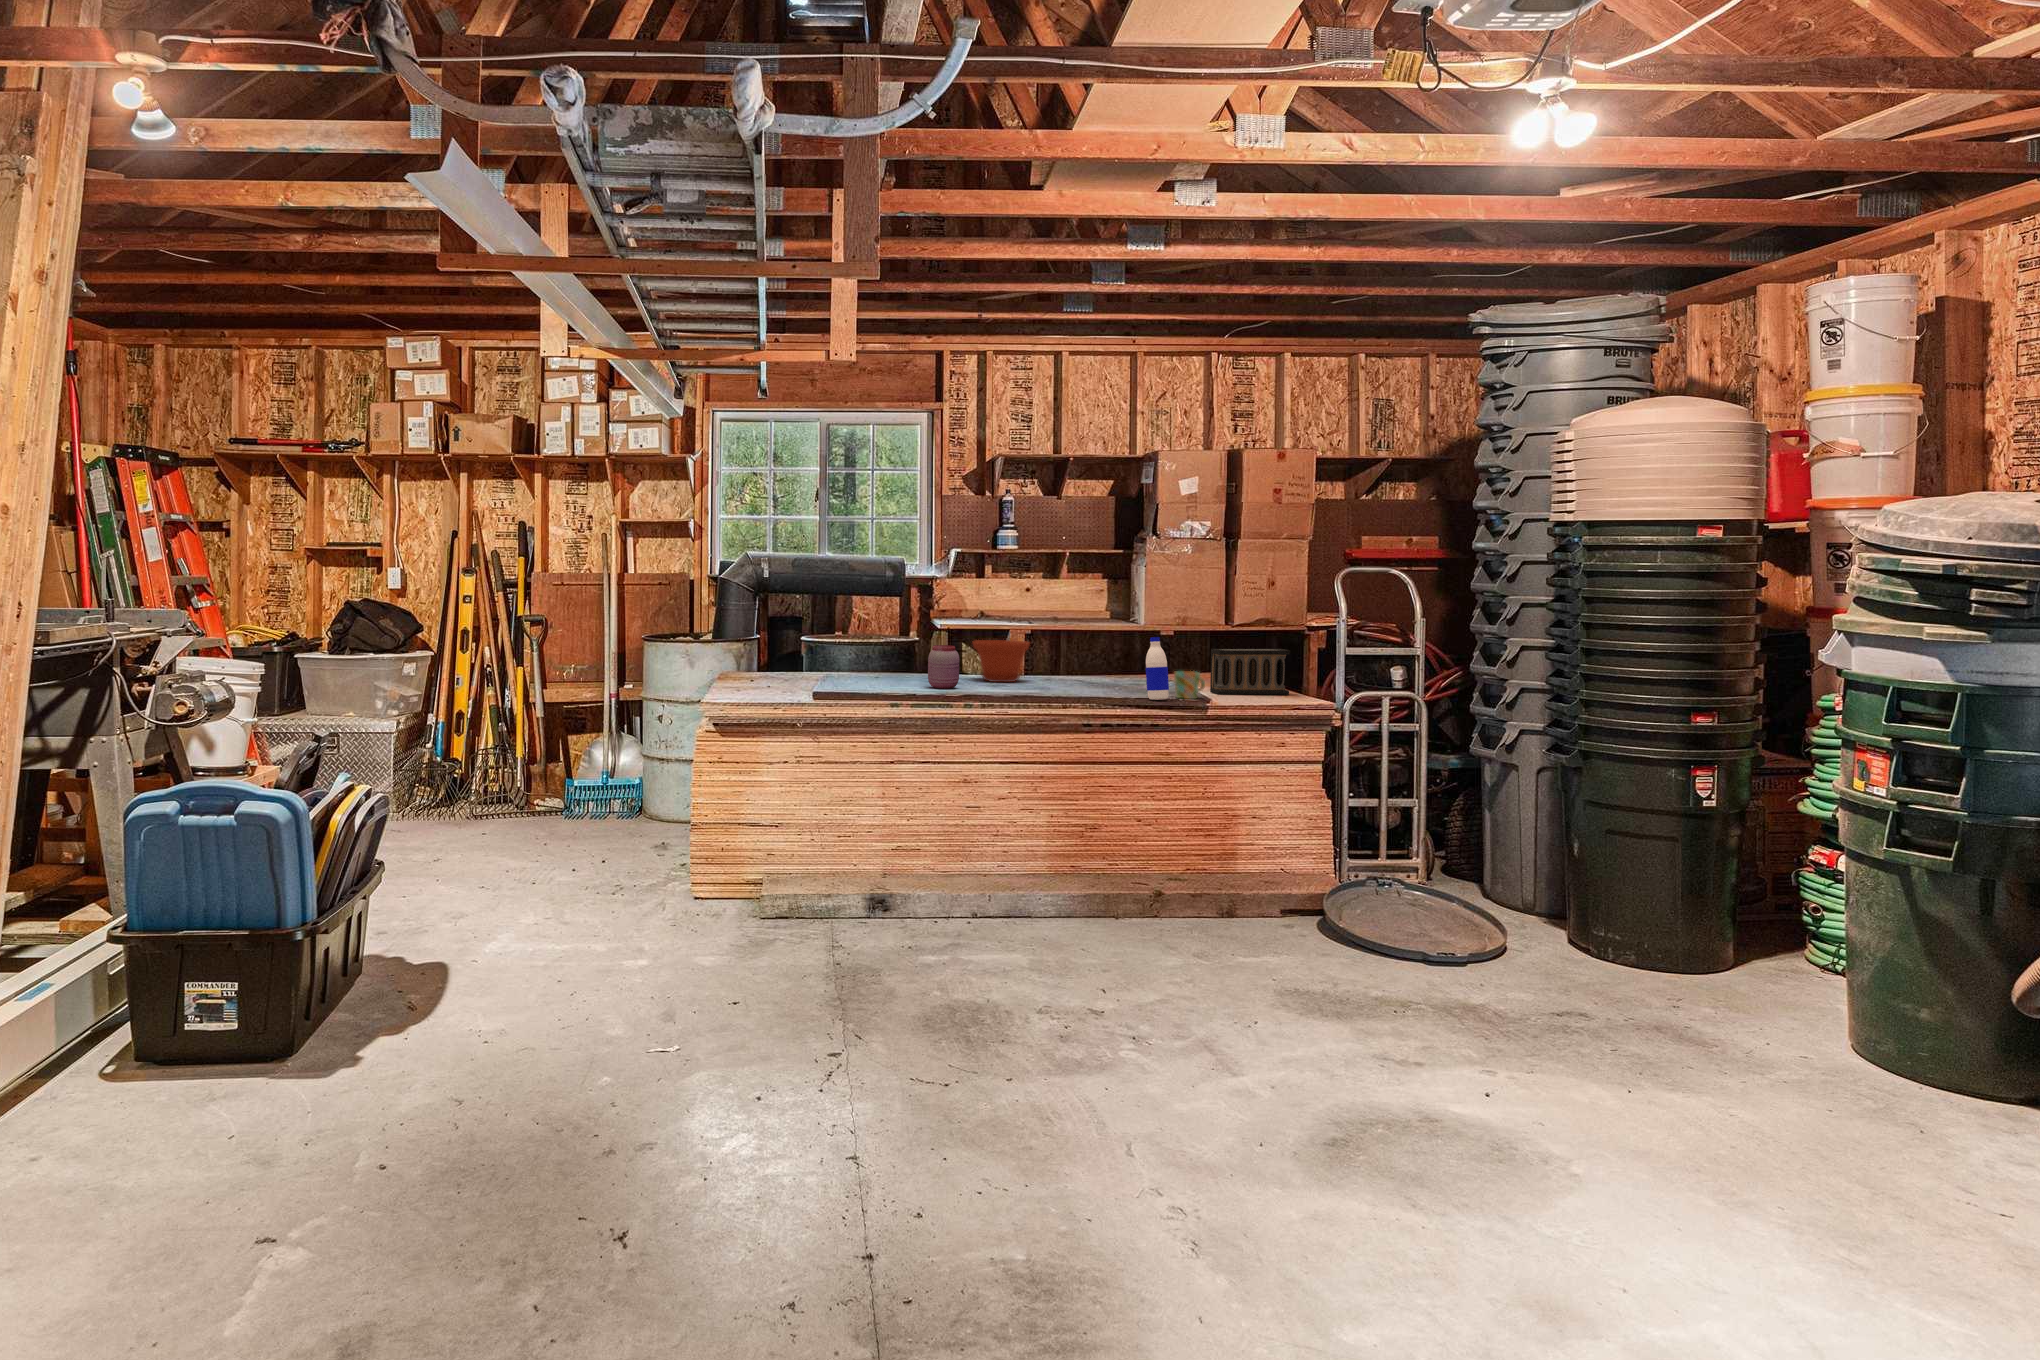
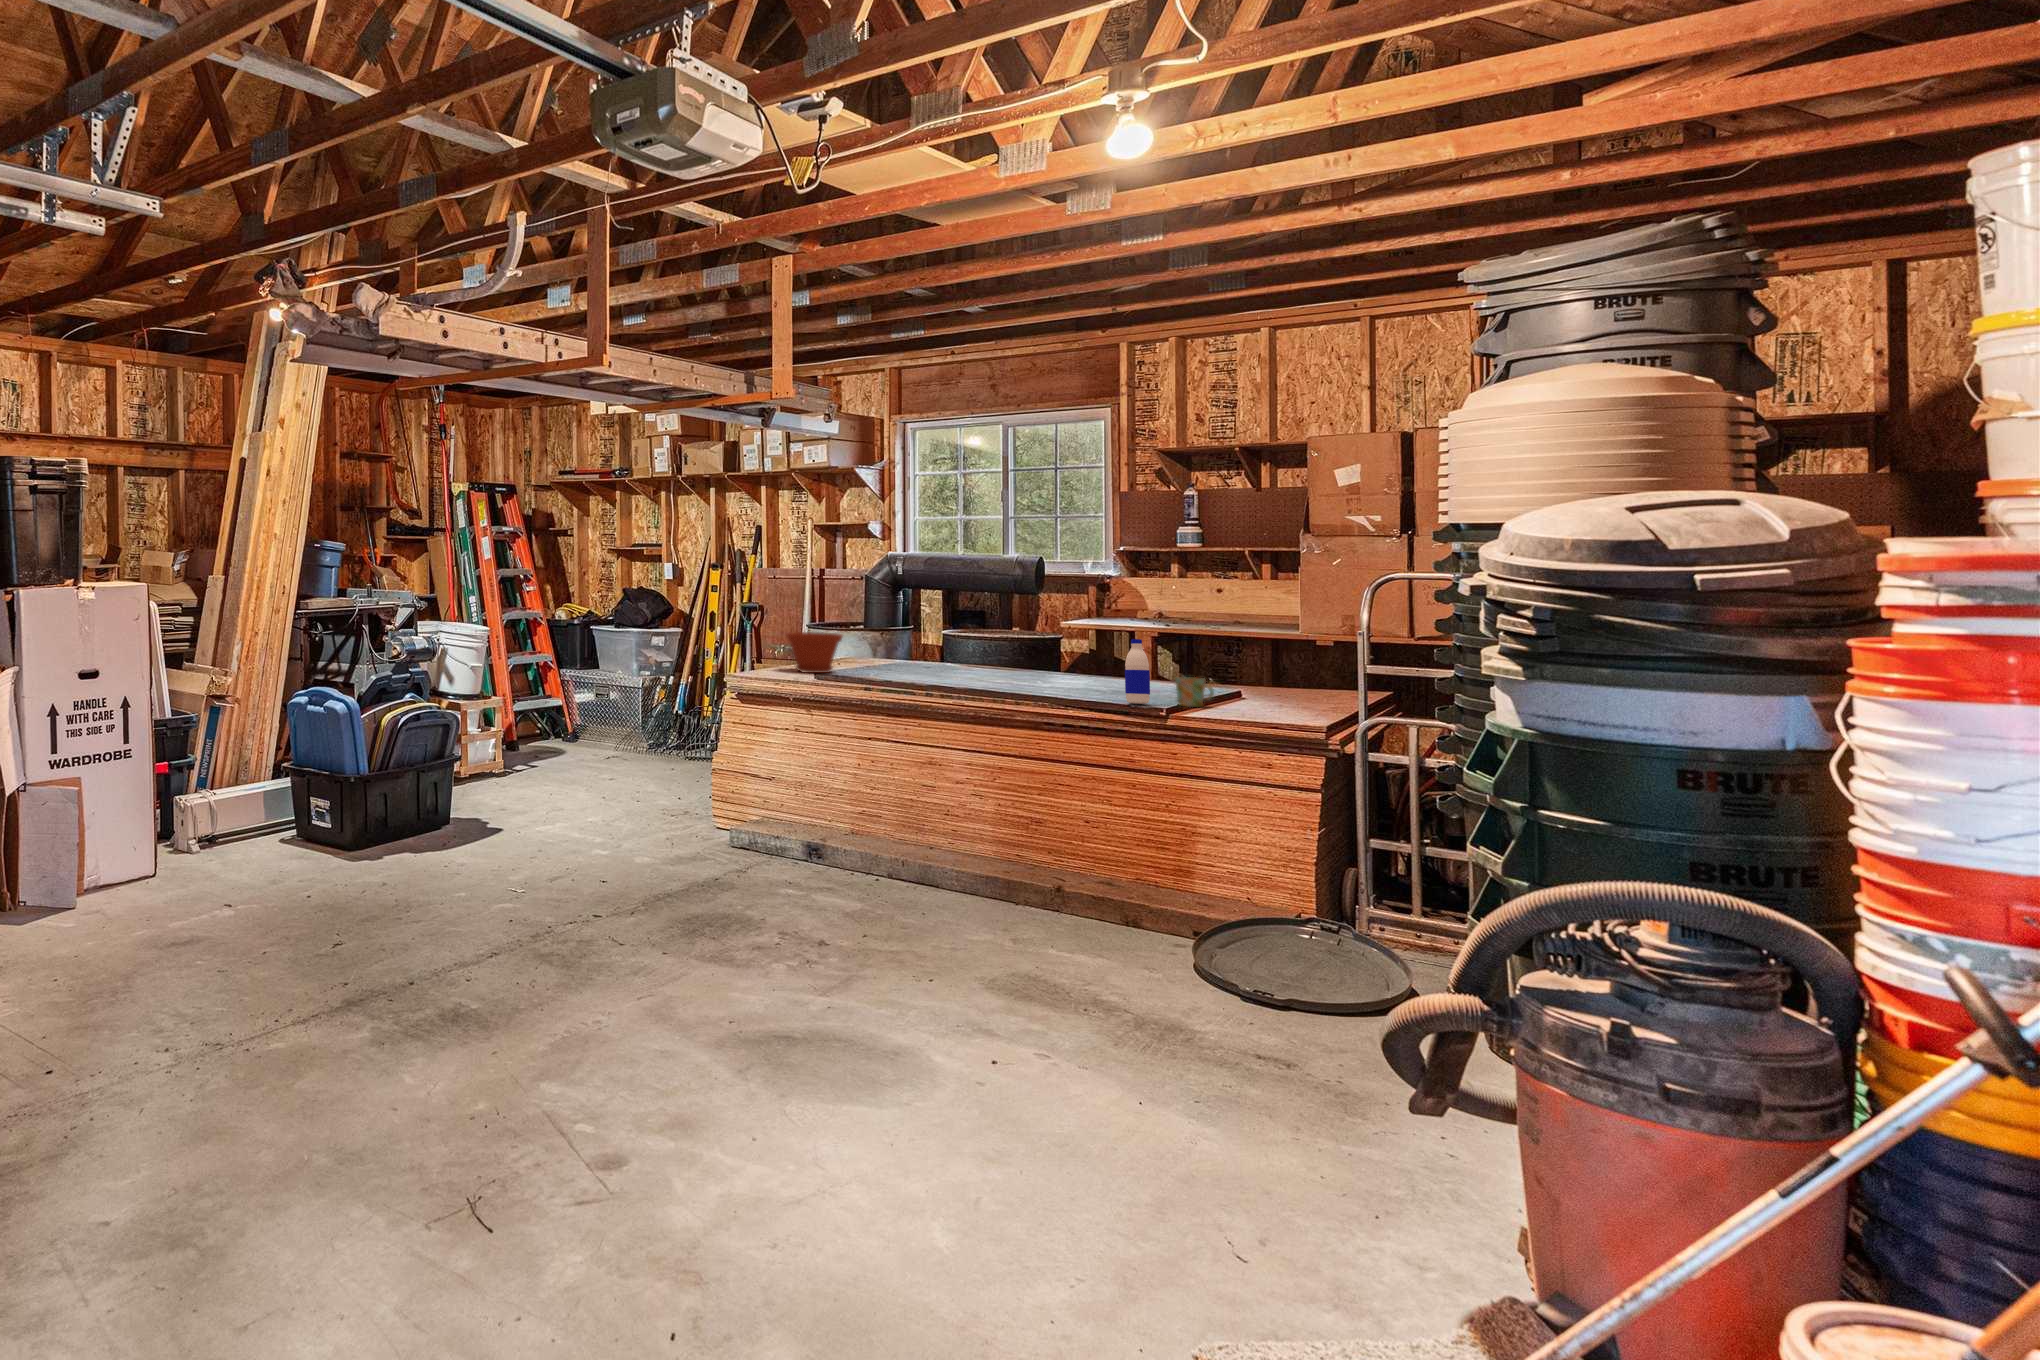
plant pot: present [973,640,1030,682] -> present [786,632,843,673]
jar: present [928,645,959,689] -> none [945,640,976,681]
speaker: present [1210,649,1290,695] -> none [1256,657,1356,714]

